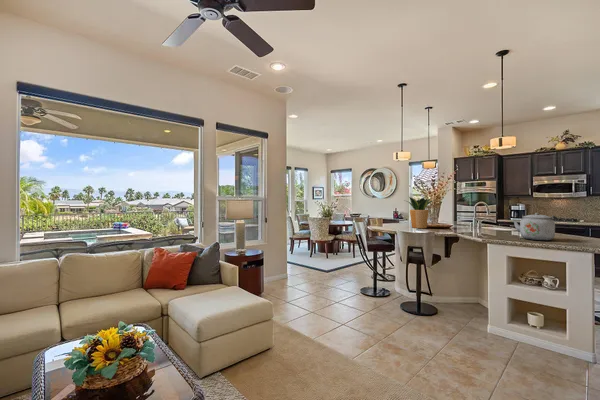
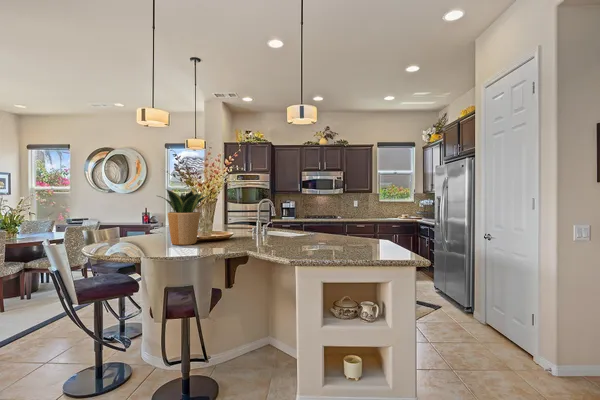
kettle: present [514,213,557,240] -> none [324,213,371,253]

